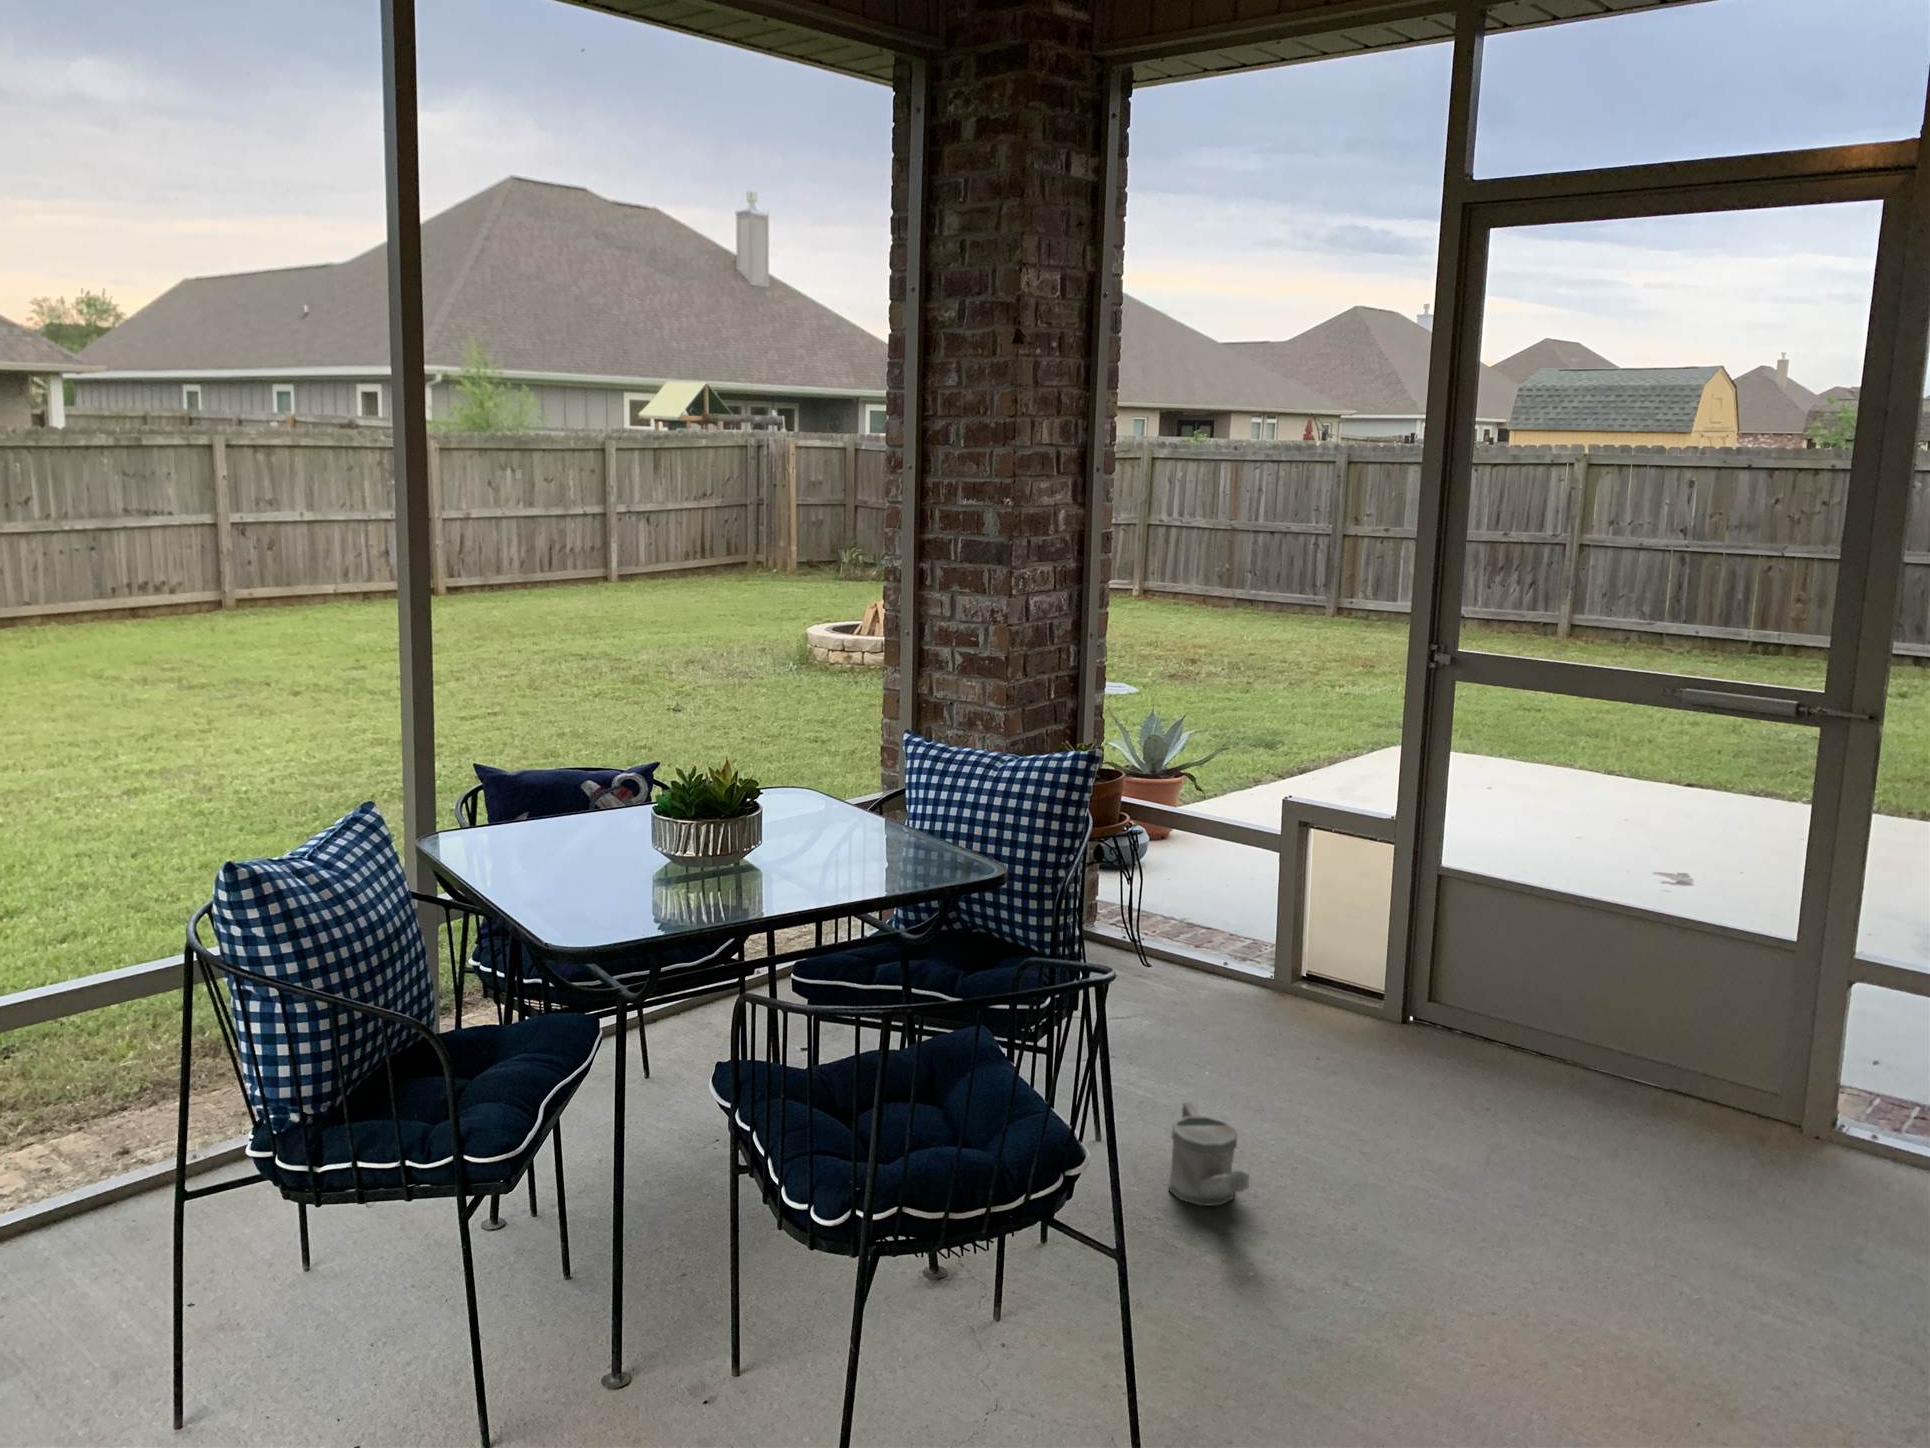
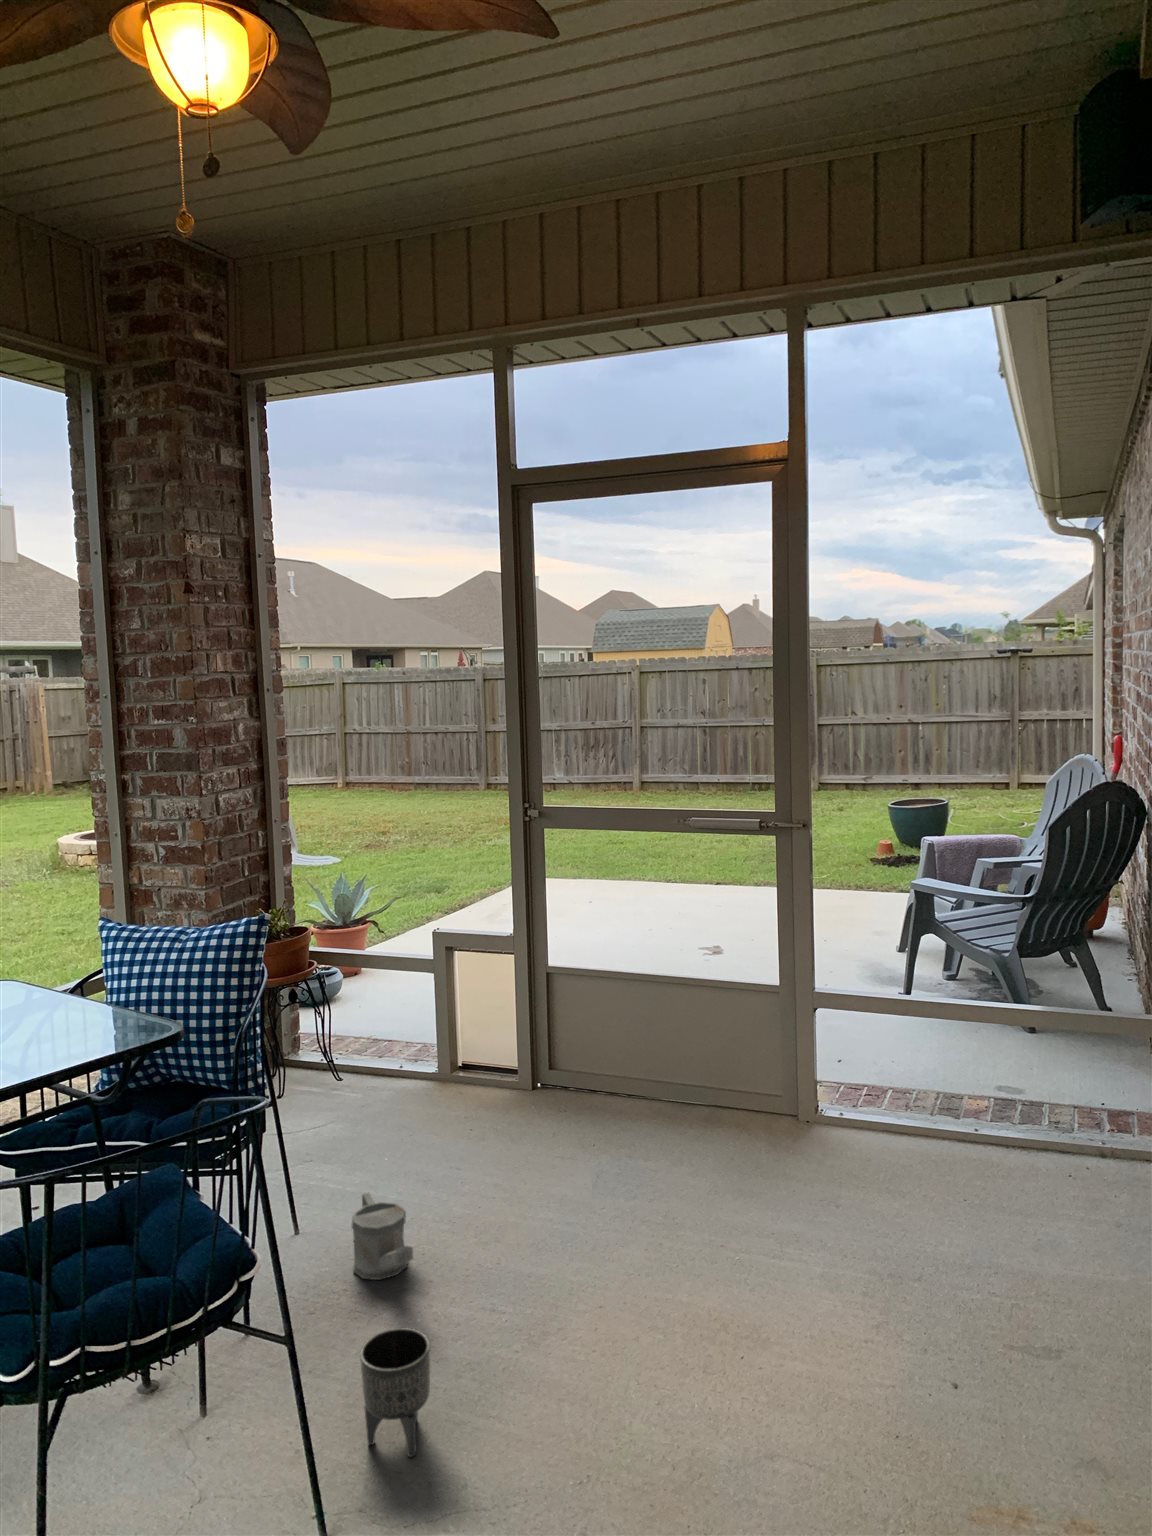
planter: none [1191,1255,1276,1402] -> present [360,1328,430,1457]

